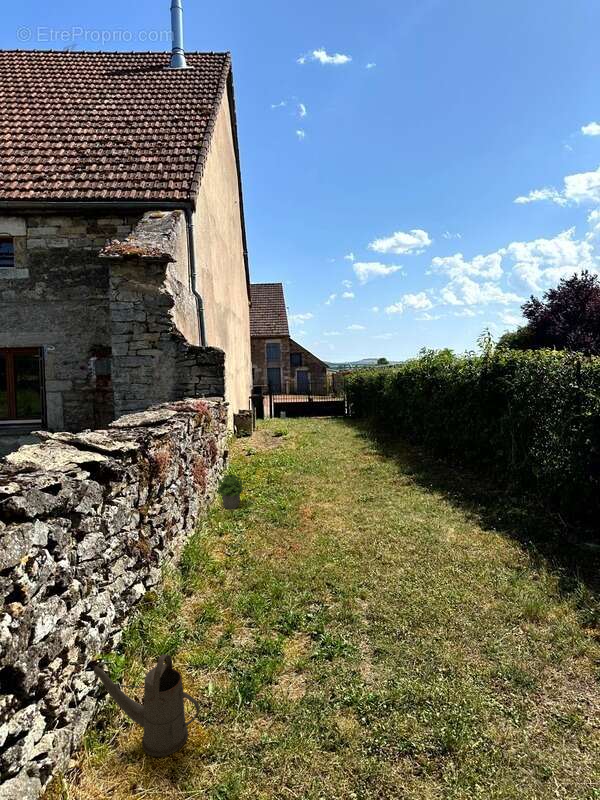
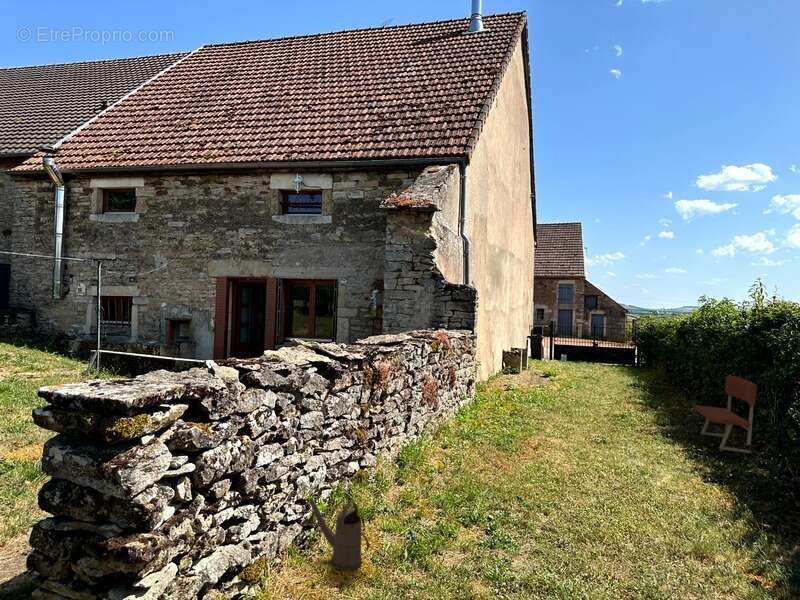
bench: none [425,412,478,477] -> present [693,375,757,453]
potted plant: present [218,474,246,509] -> none [451,400,478,433]

